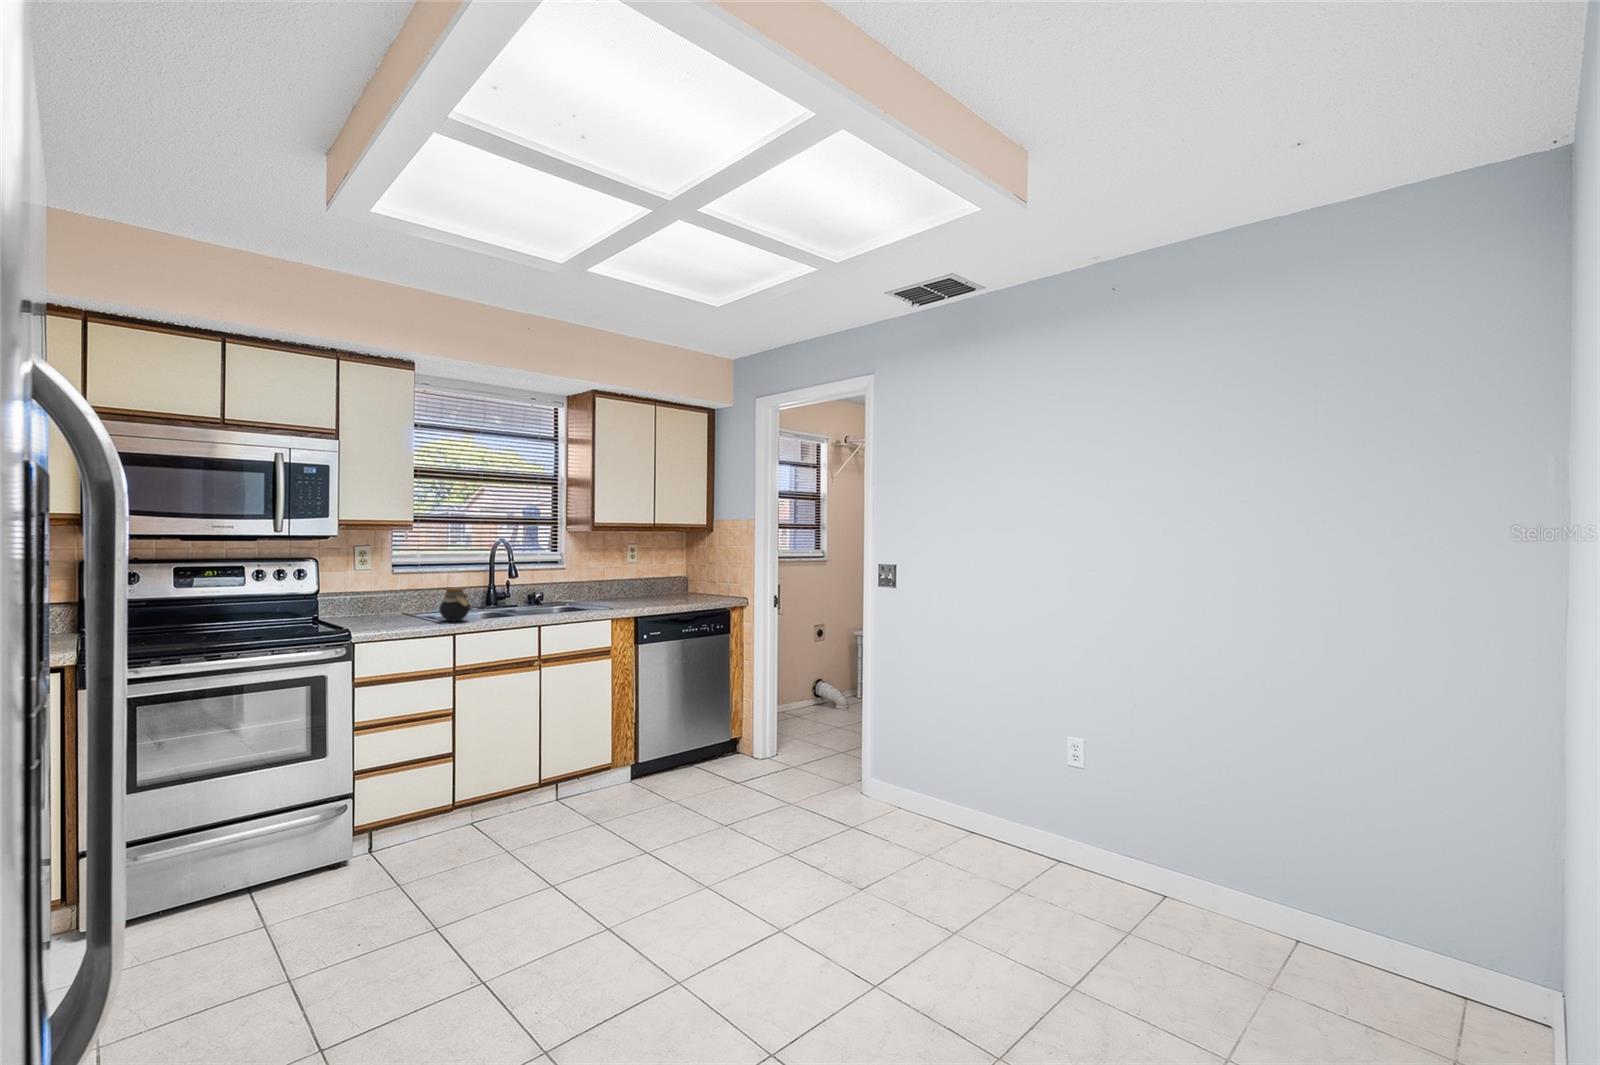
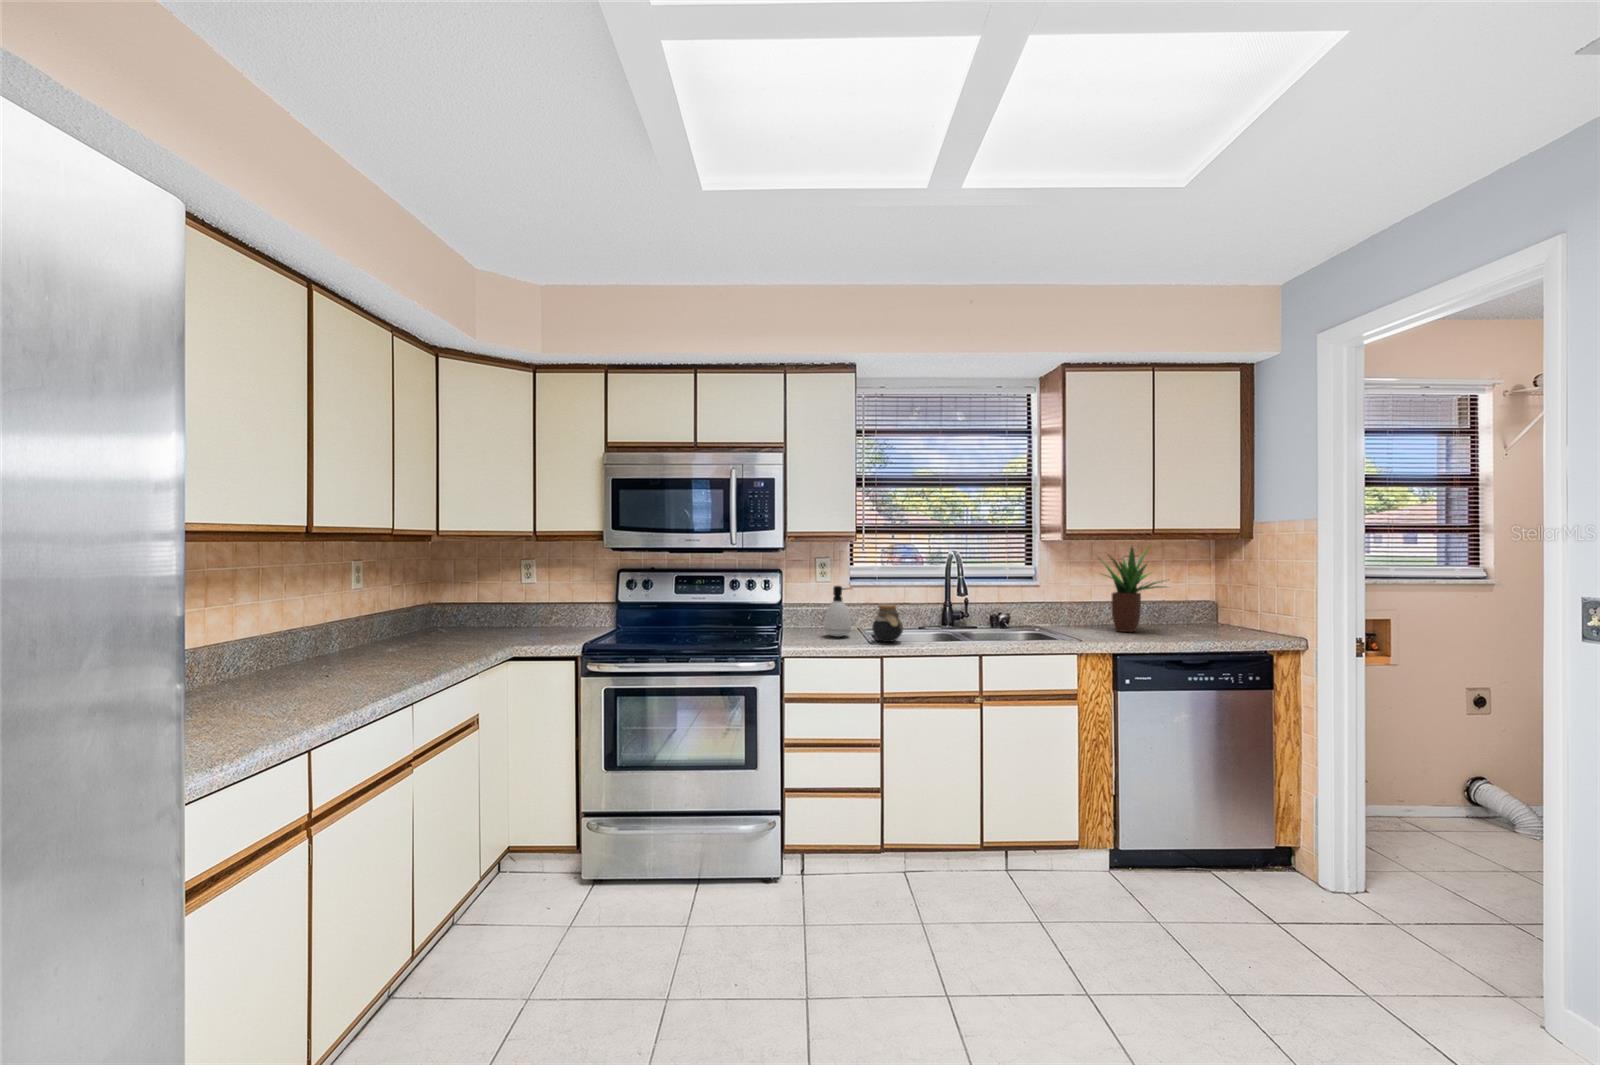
potted plant: none [611,533,667,602] -> present [1105,547,1165,632]
soap dispenser: none [384,572,415,621] -> present [824,586,851,637]

